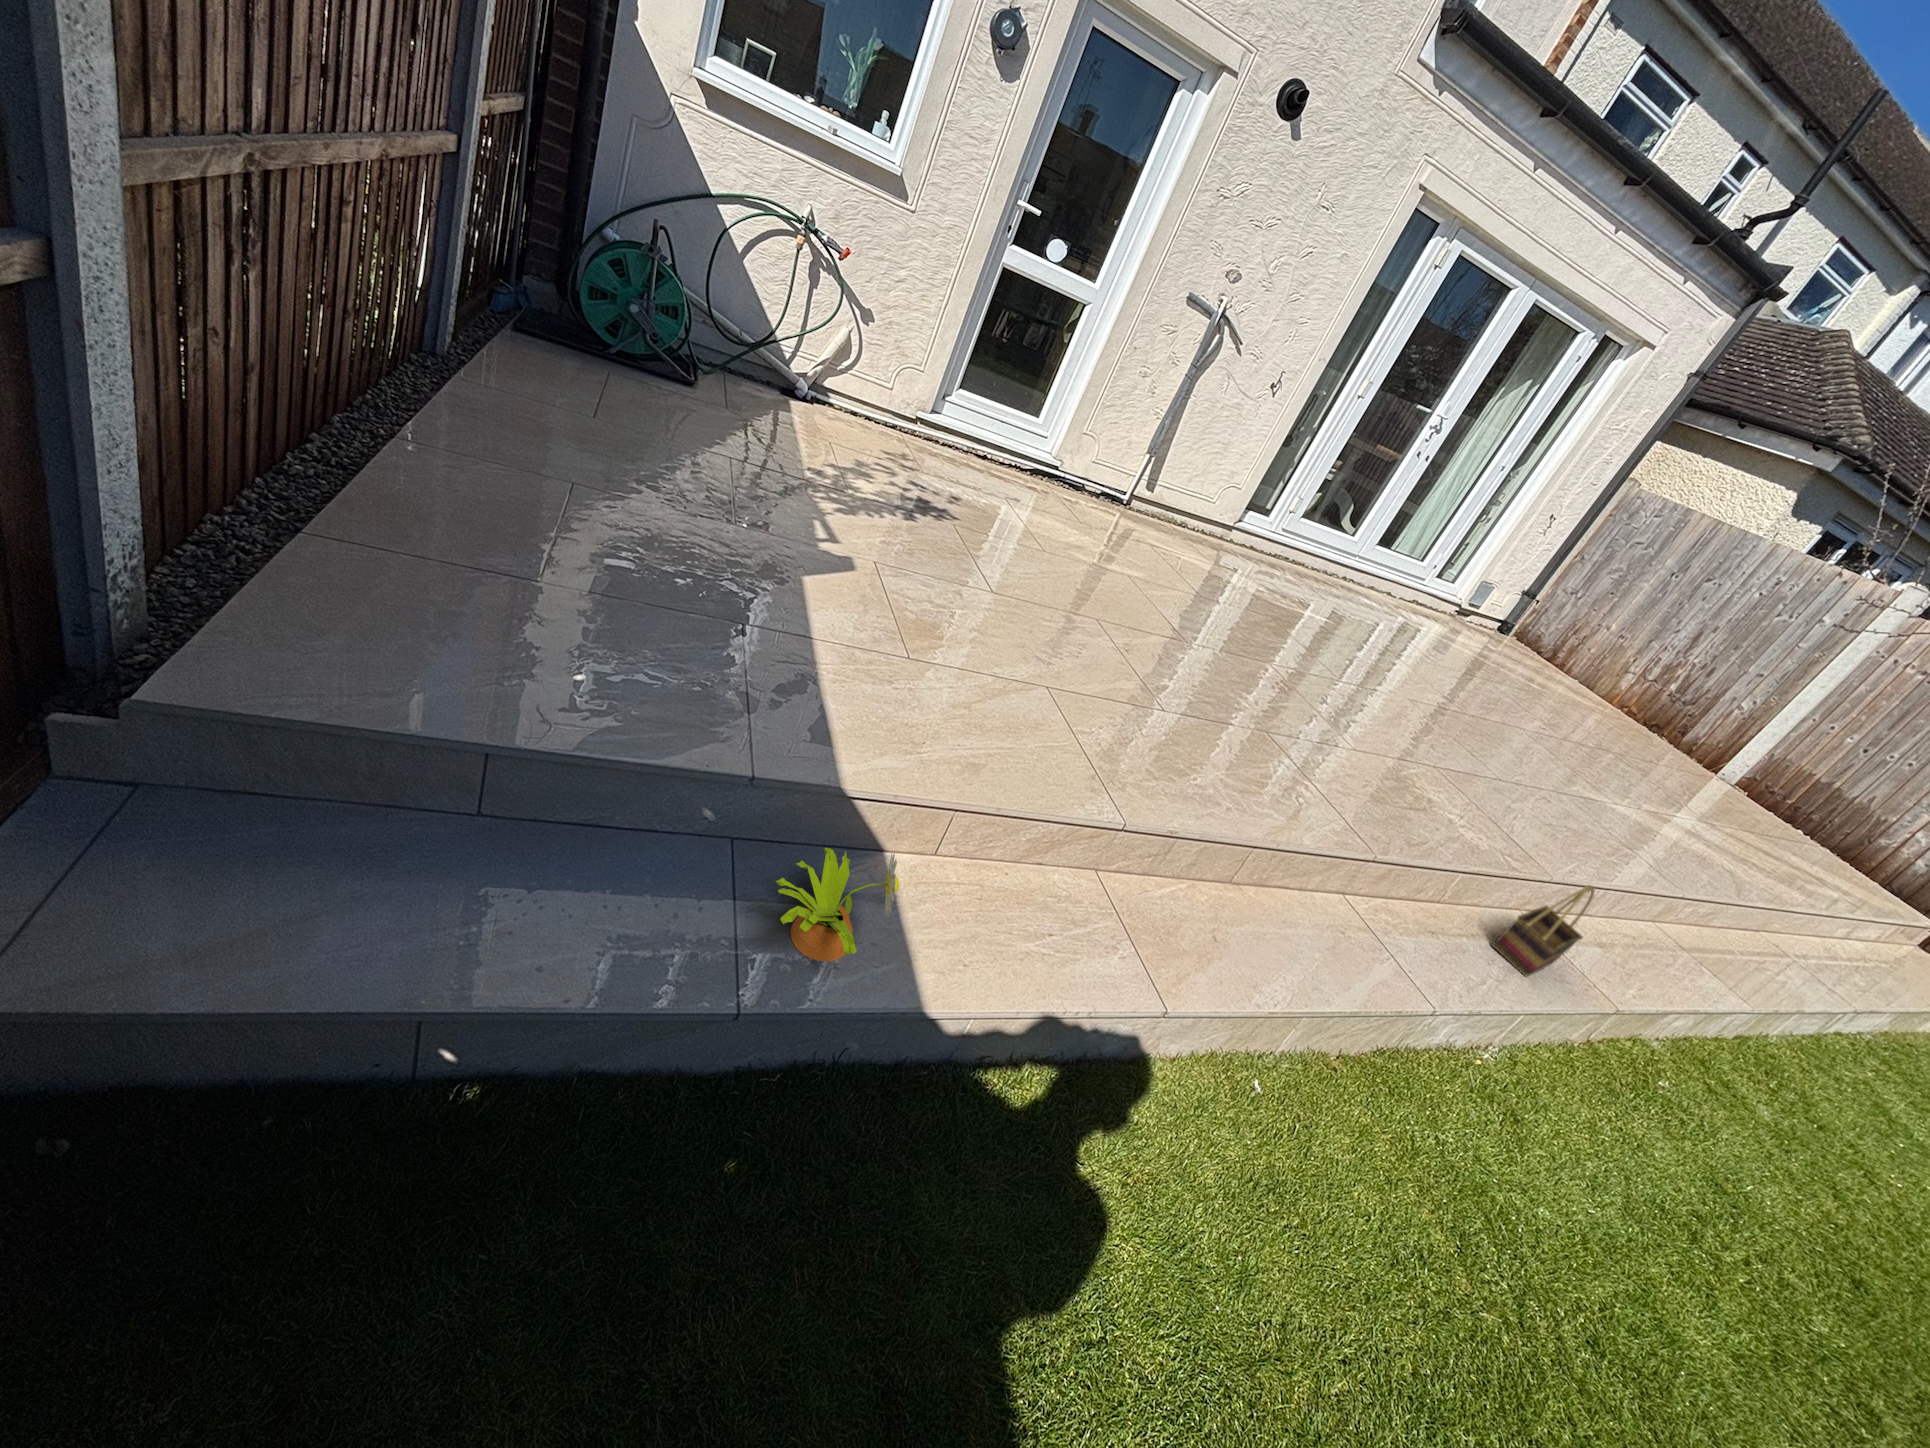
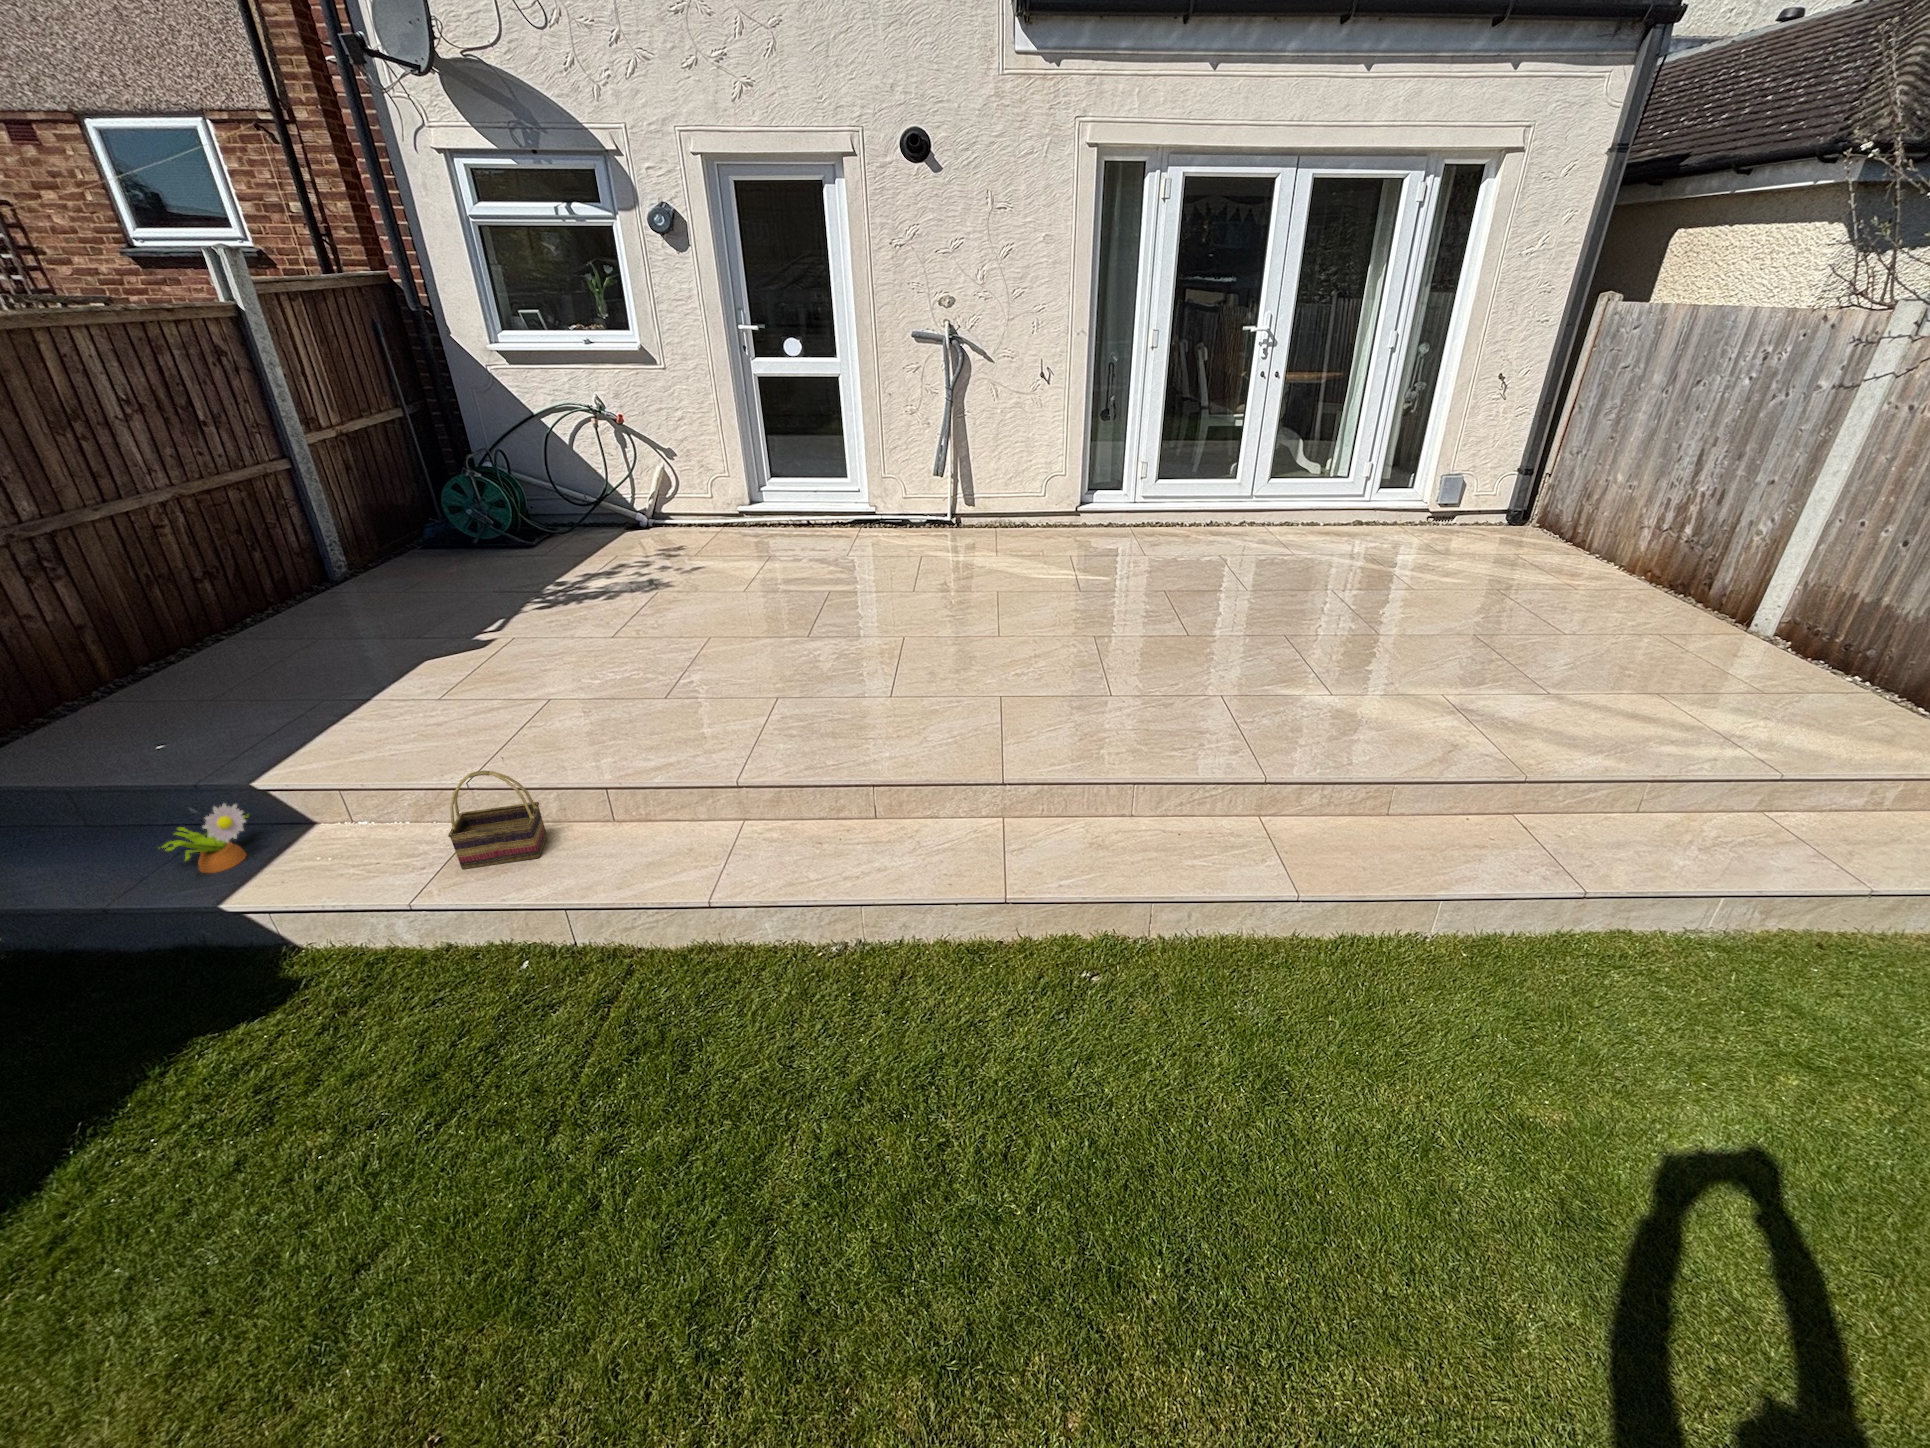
basket: present [1492,885,1595,977] -> present [448,771,547,869]

